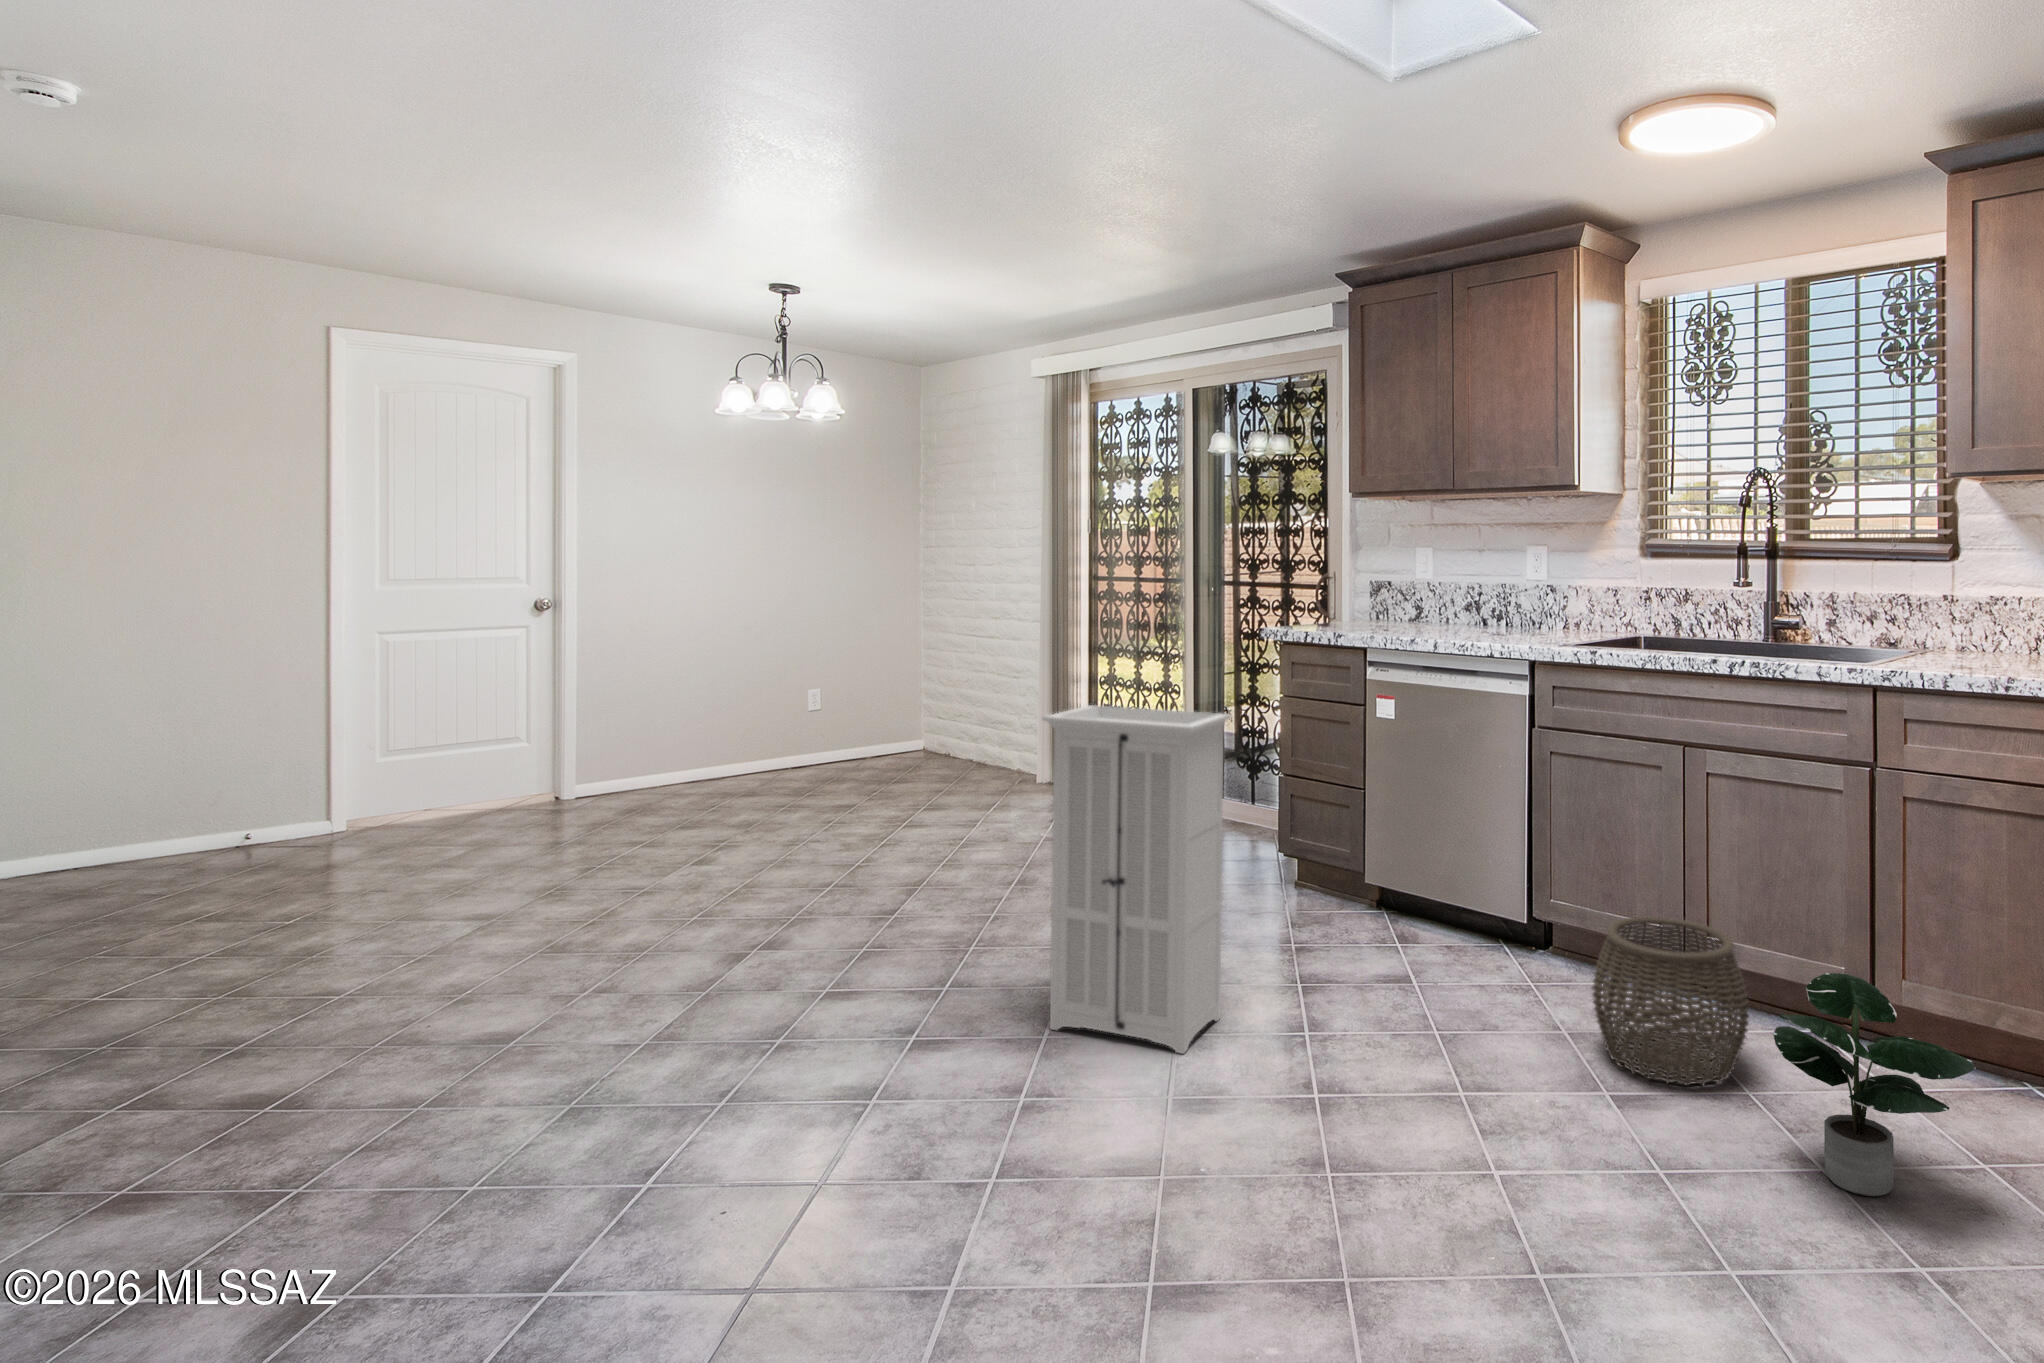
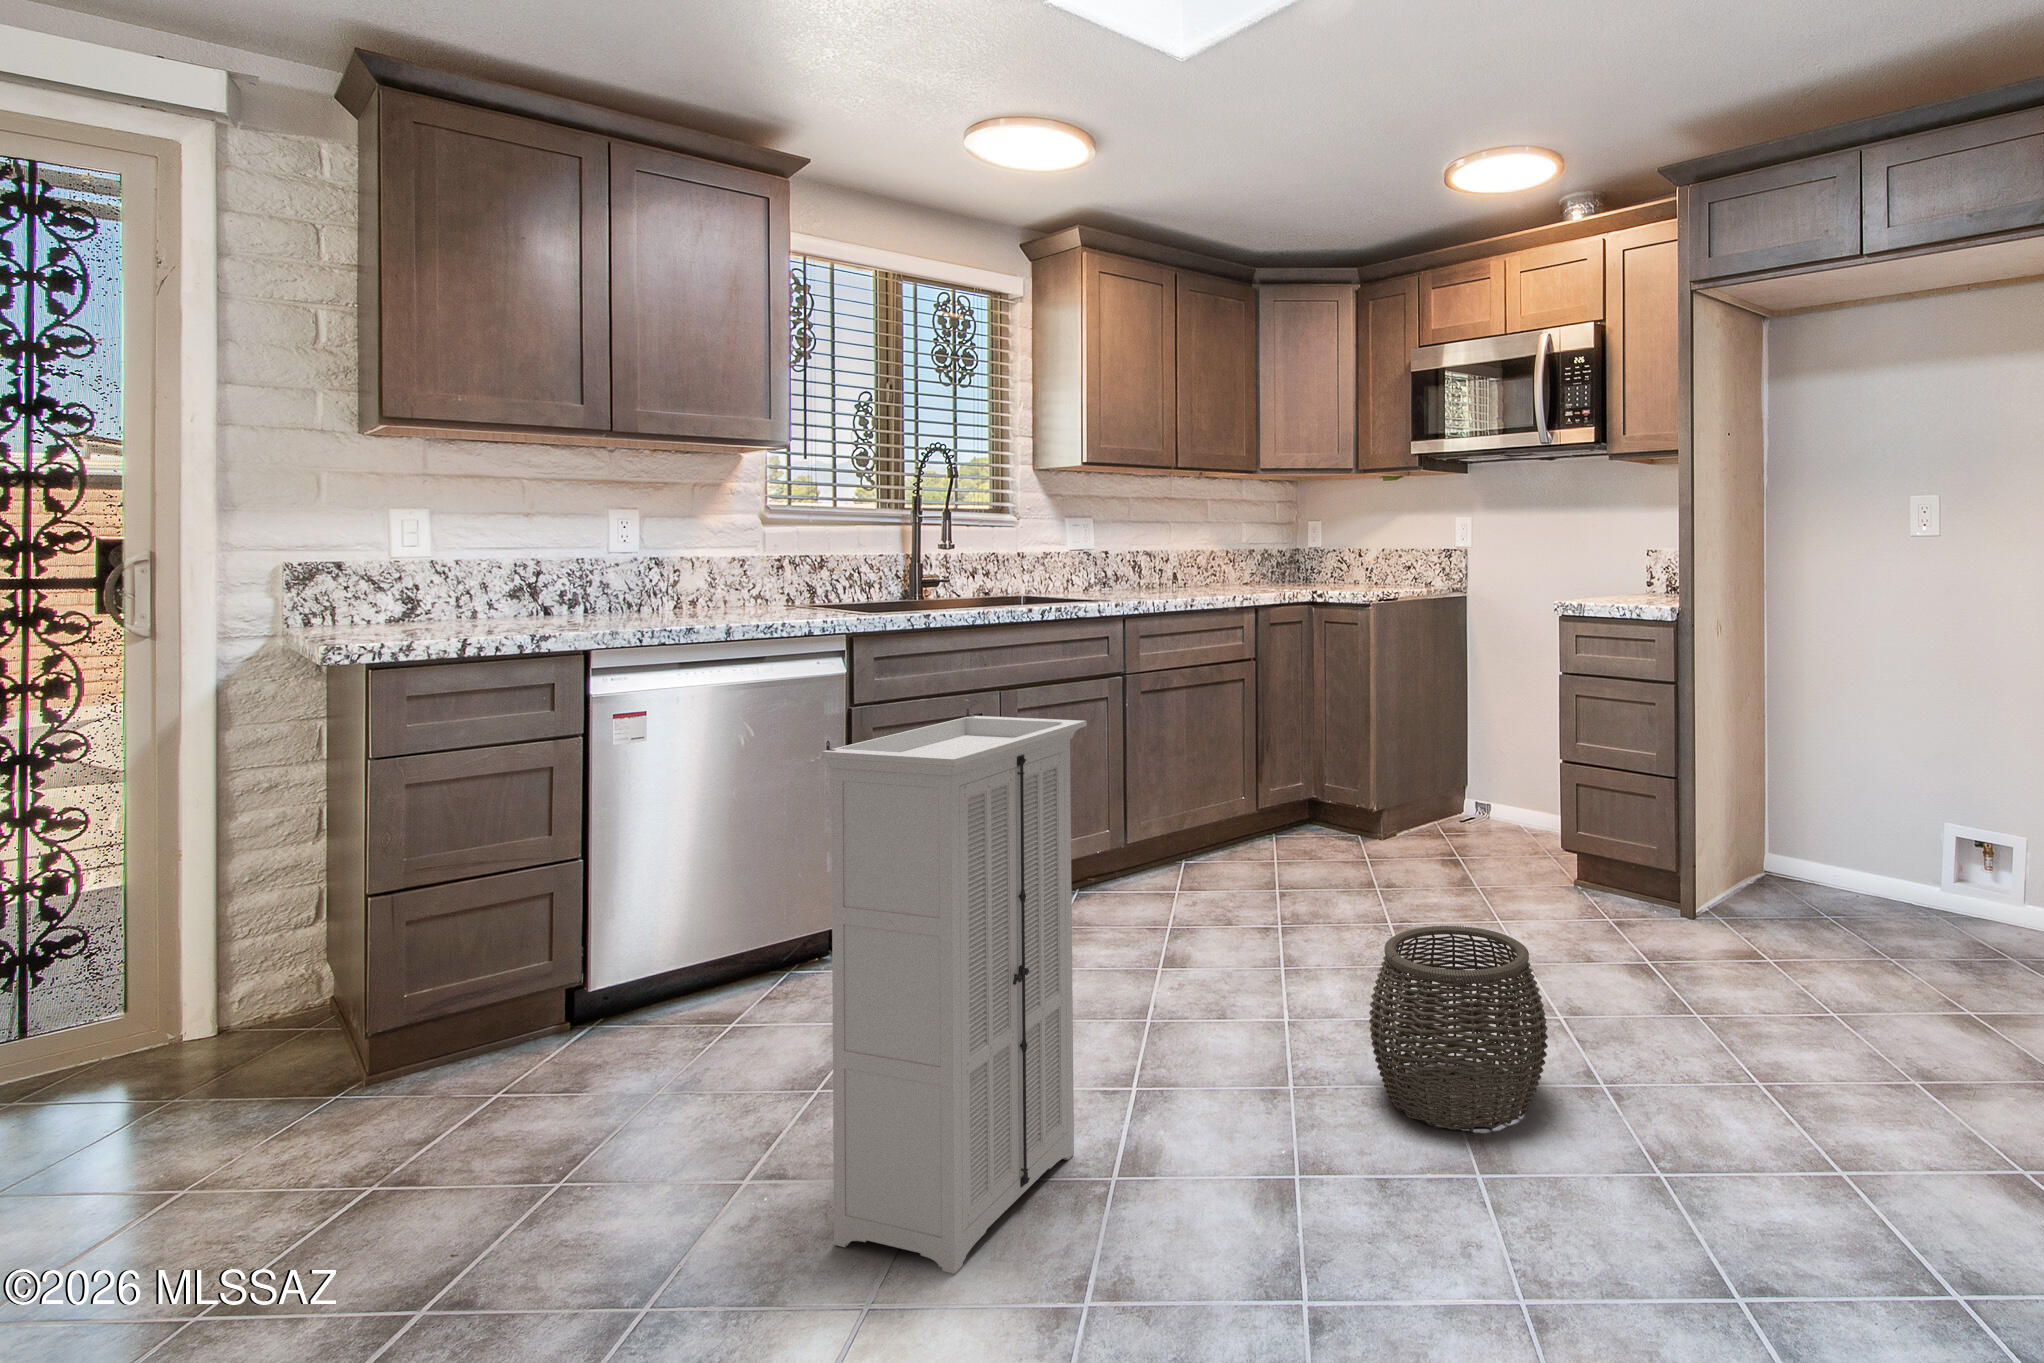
woven basket: present [1592,917,1750,1085] -> present [1369,926,1548,1131]
potted plant: present [1773,973,1976,1196] -> none [1259,797,1371,922]

